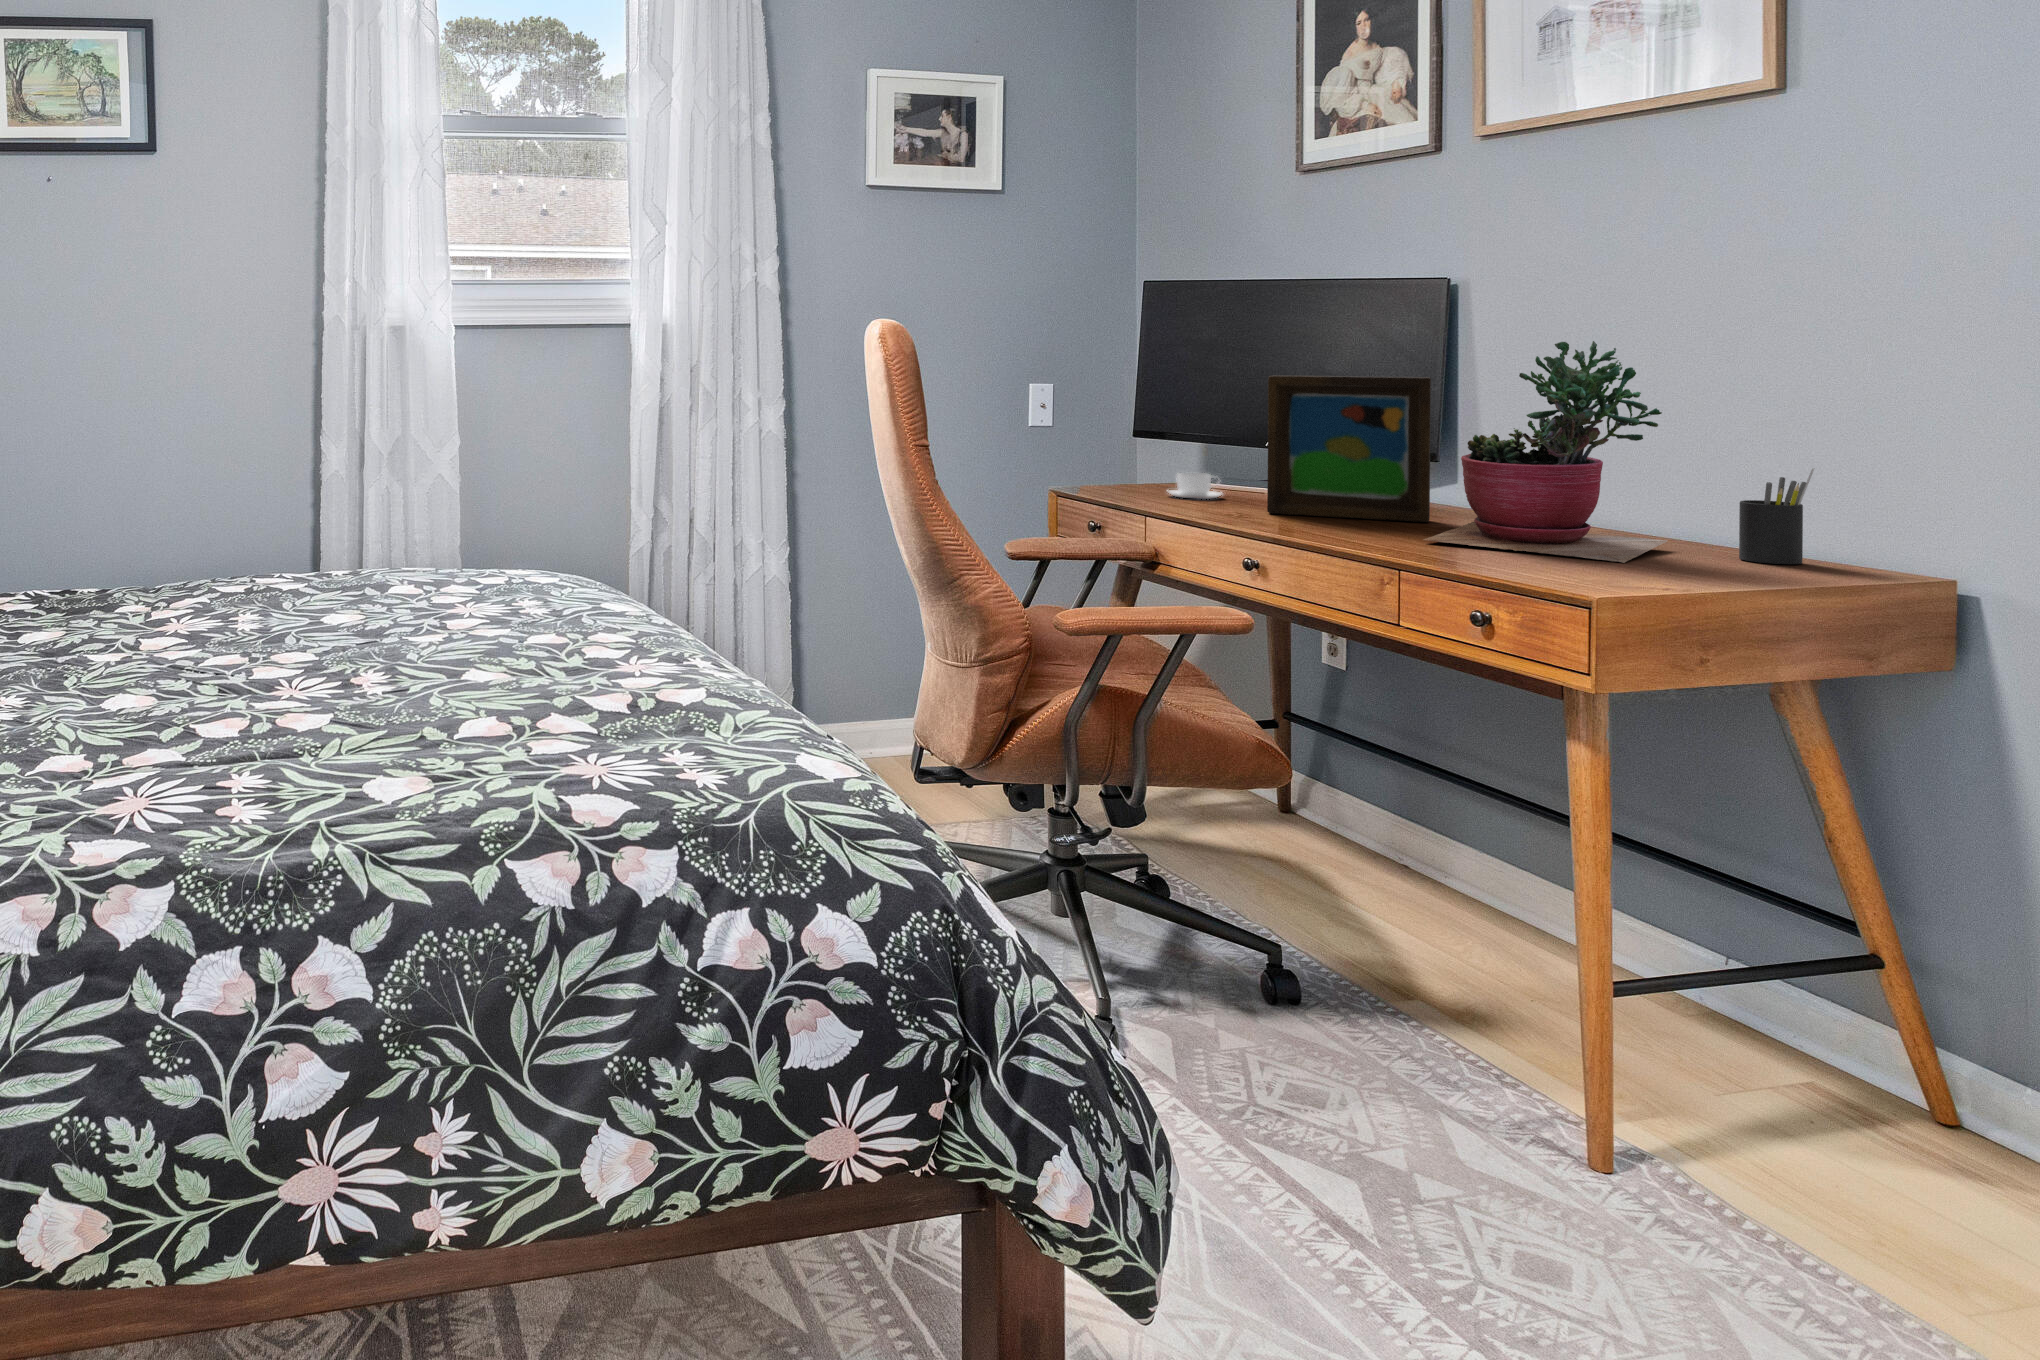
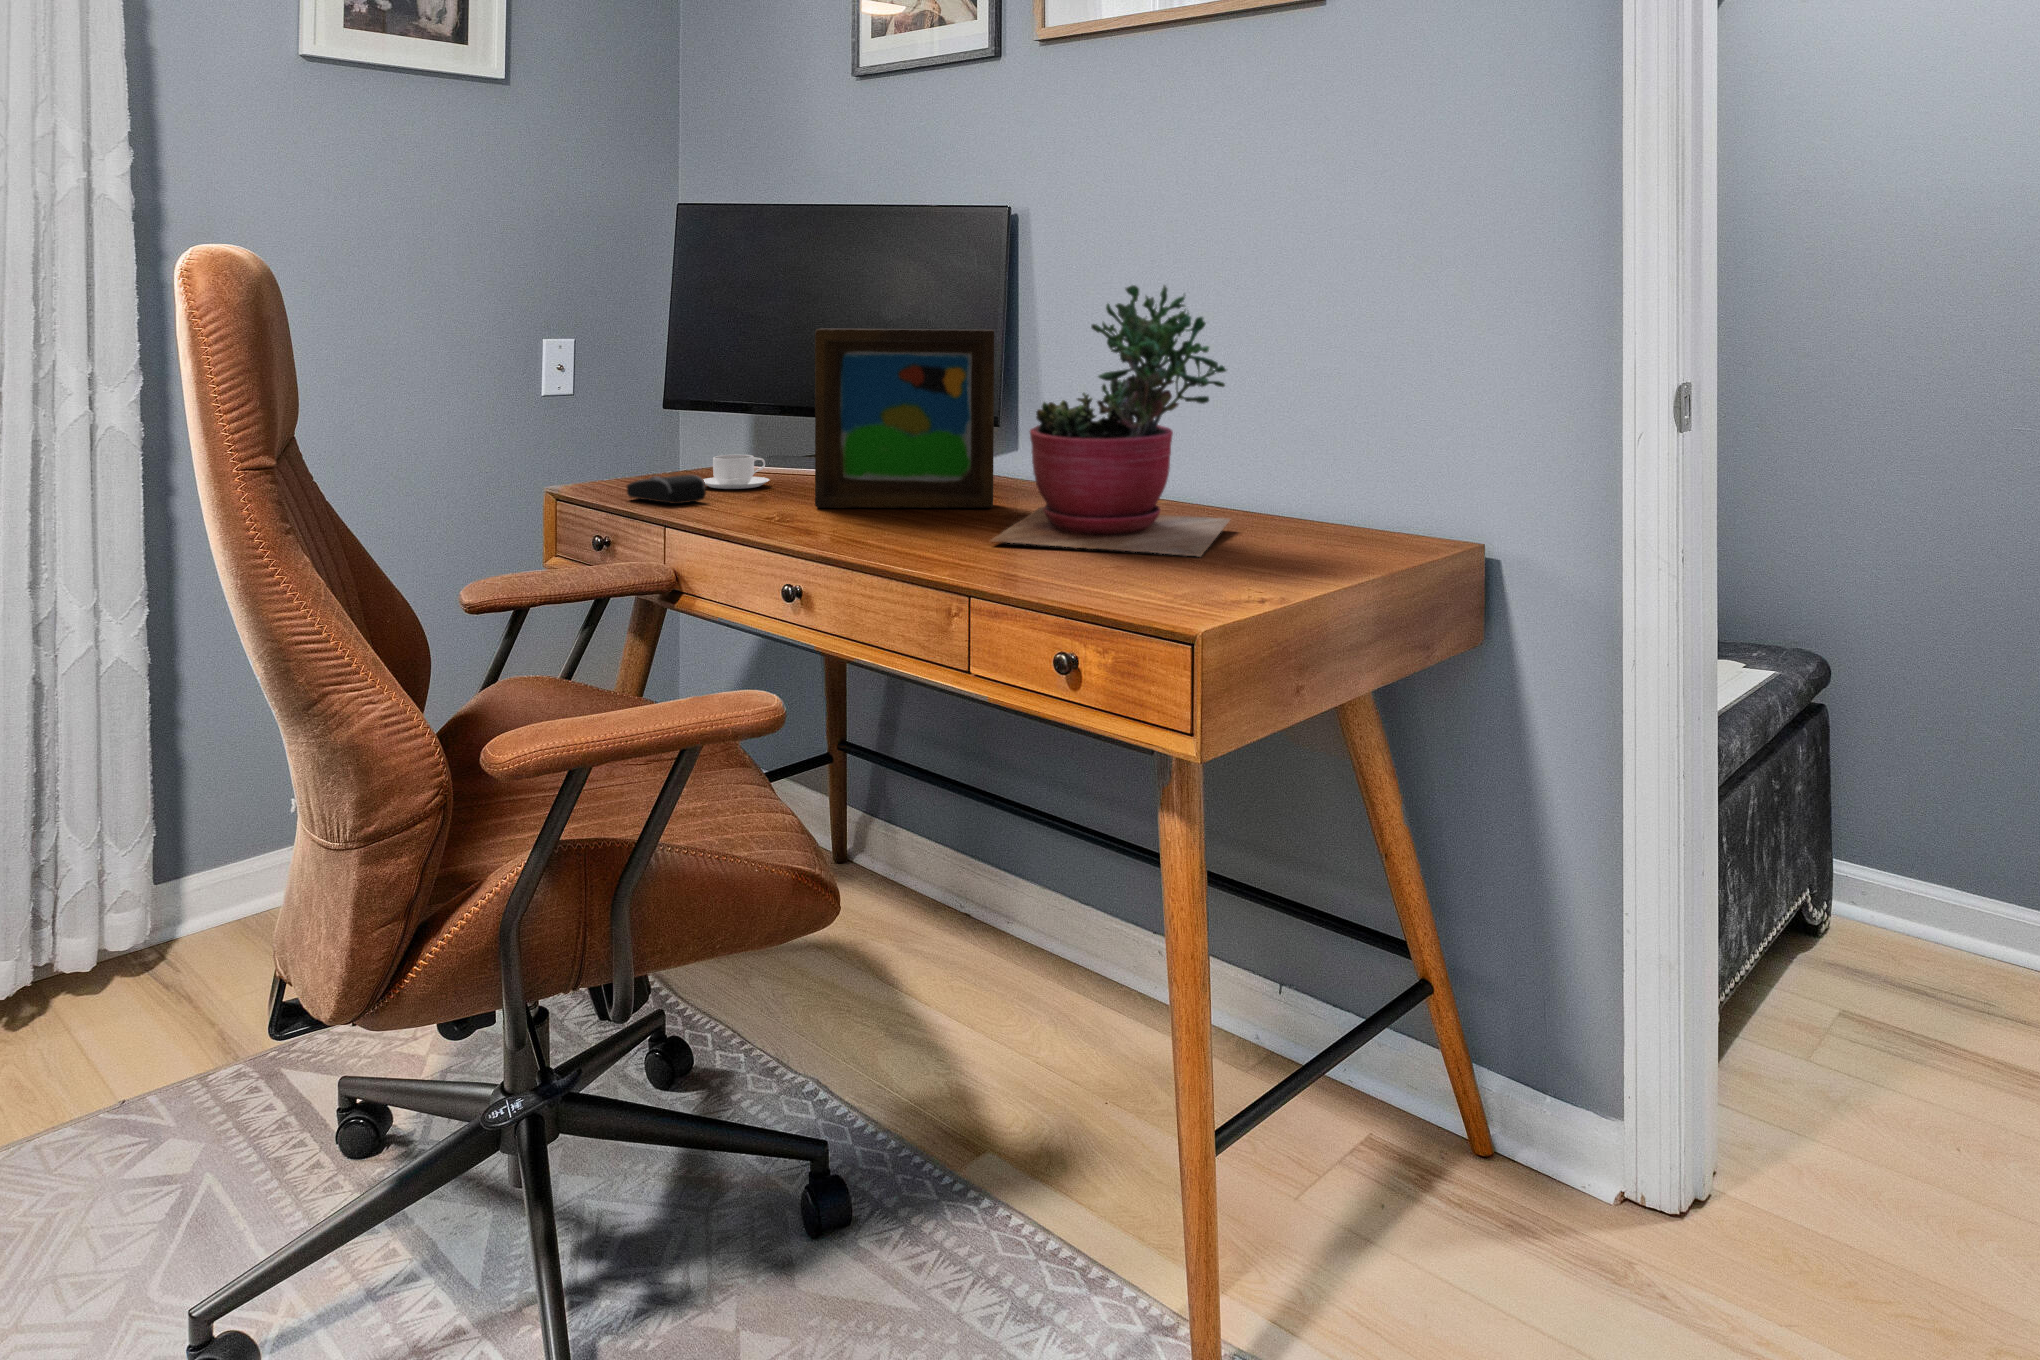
pen holder: present [1739,468,1814,564] -> none [1298,430,1365,542]
computer mouse: none [1112,484,1175,504] -> present [627,475,706,504]

